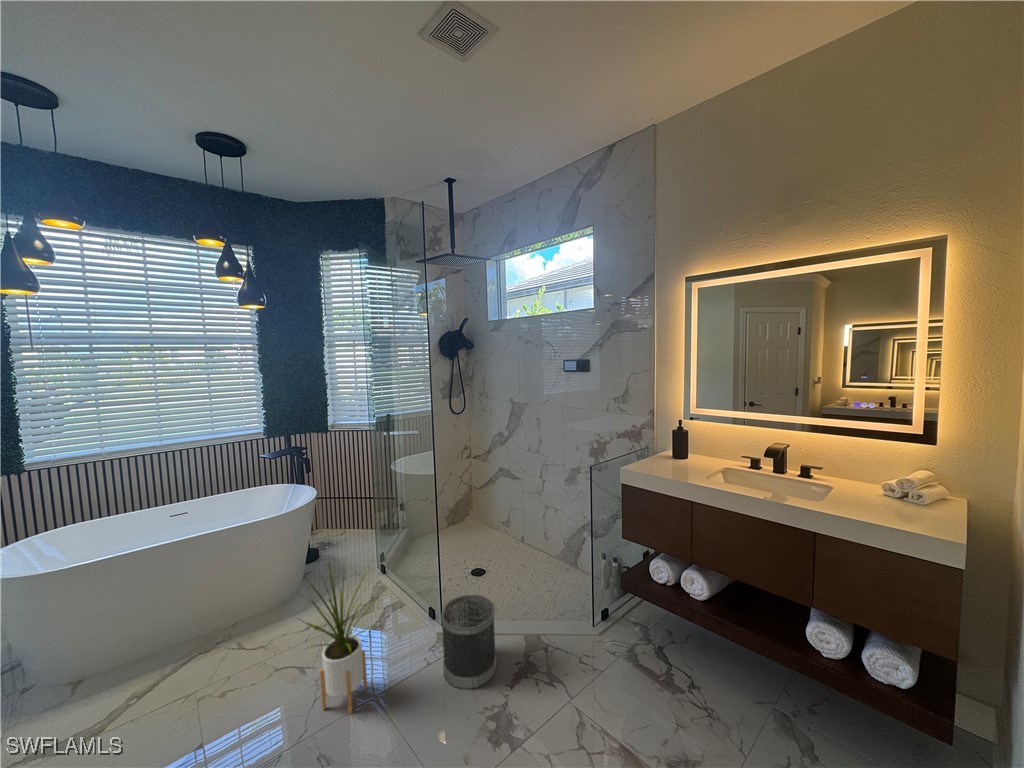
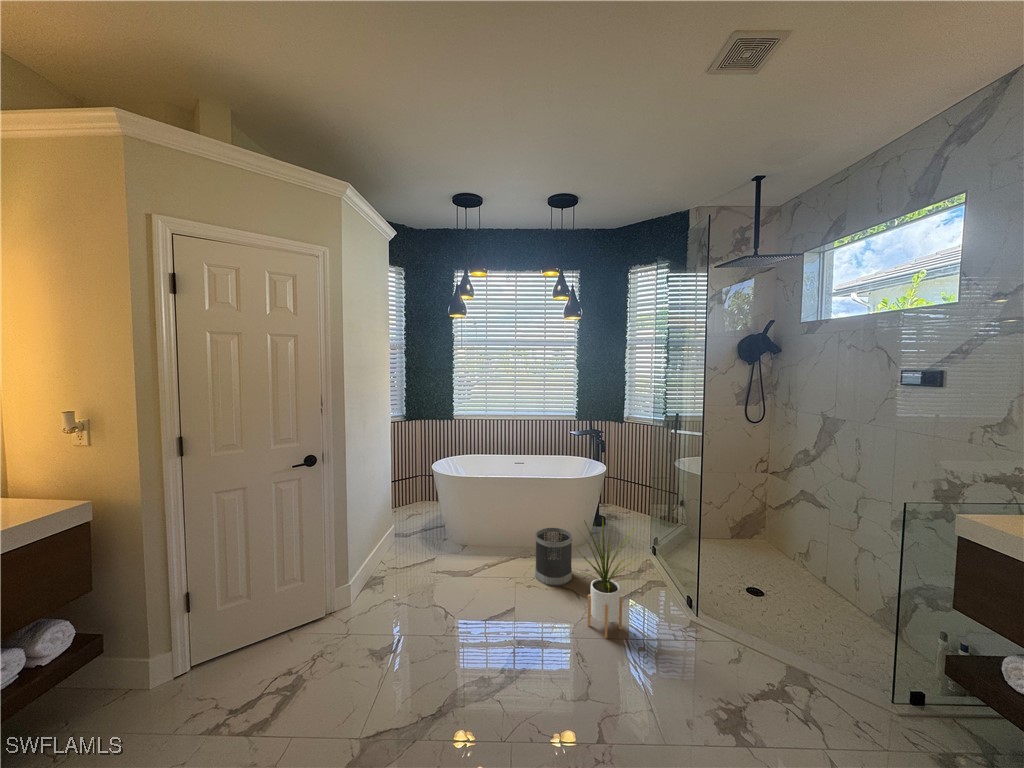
wastebasket: present [441,595,496,690] -> present [535,528,572,586]

